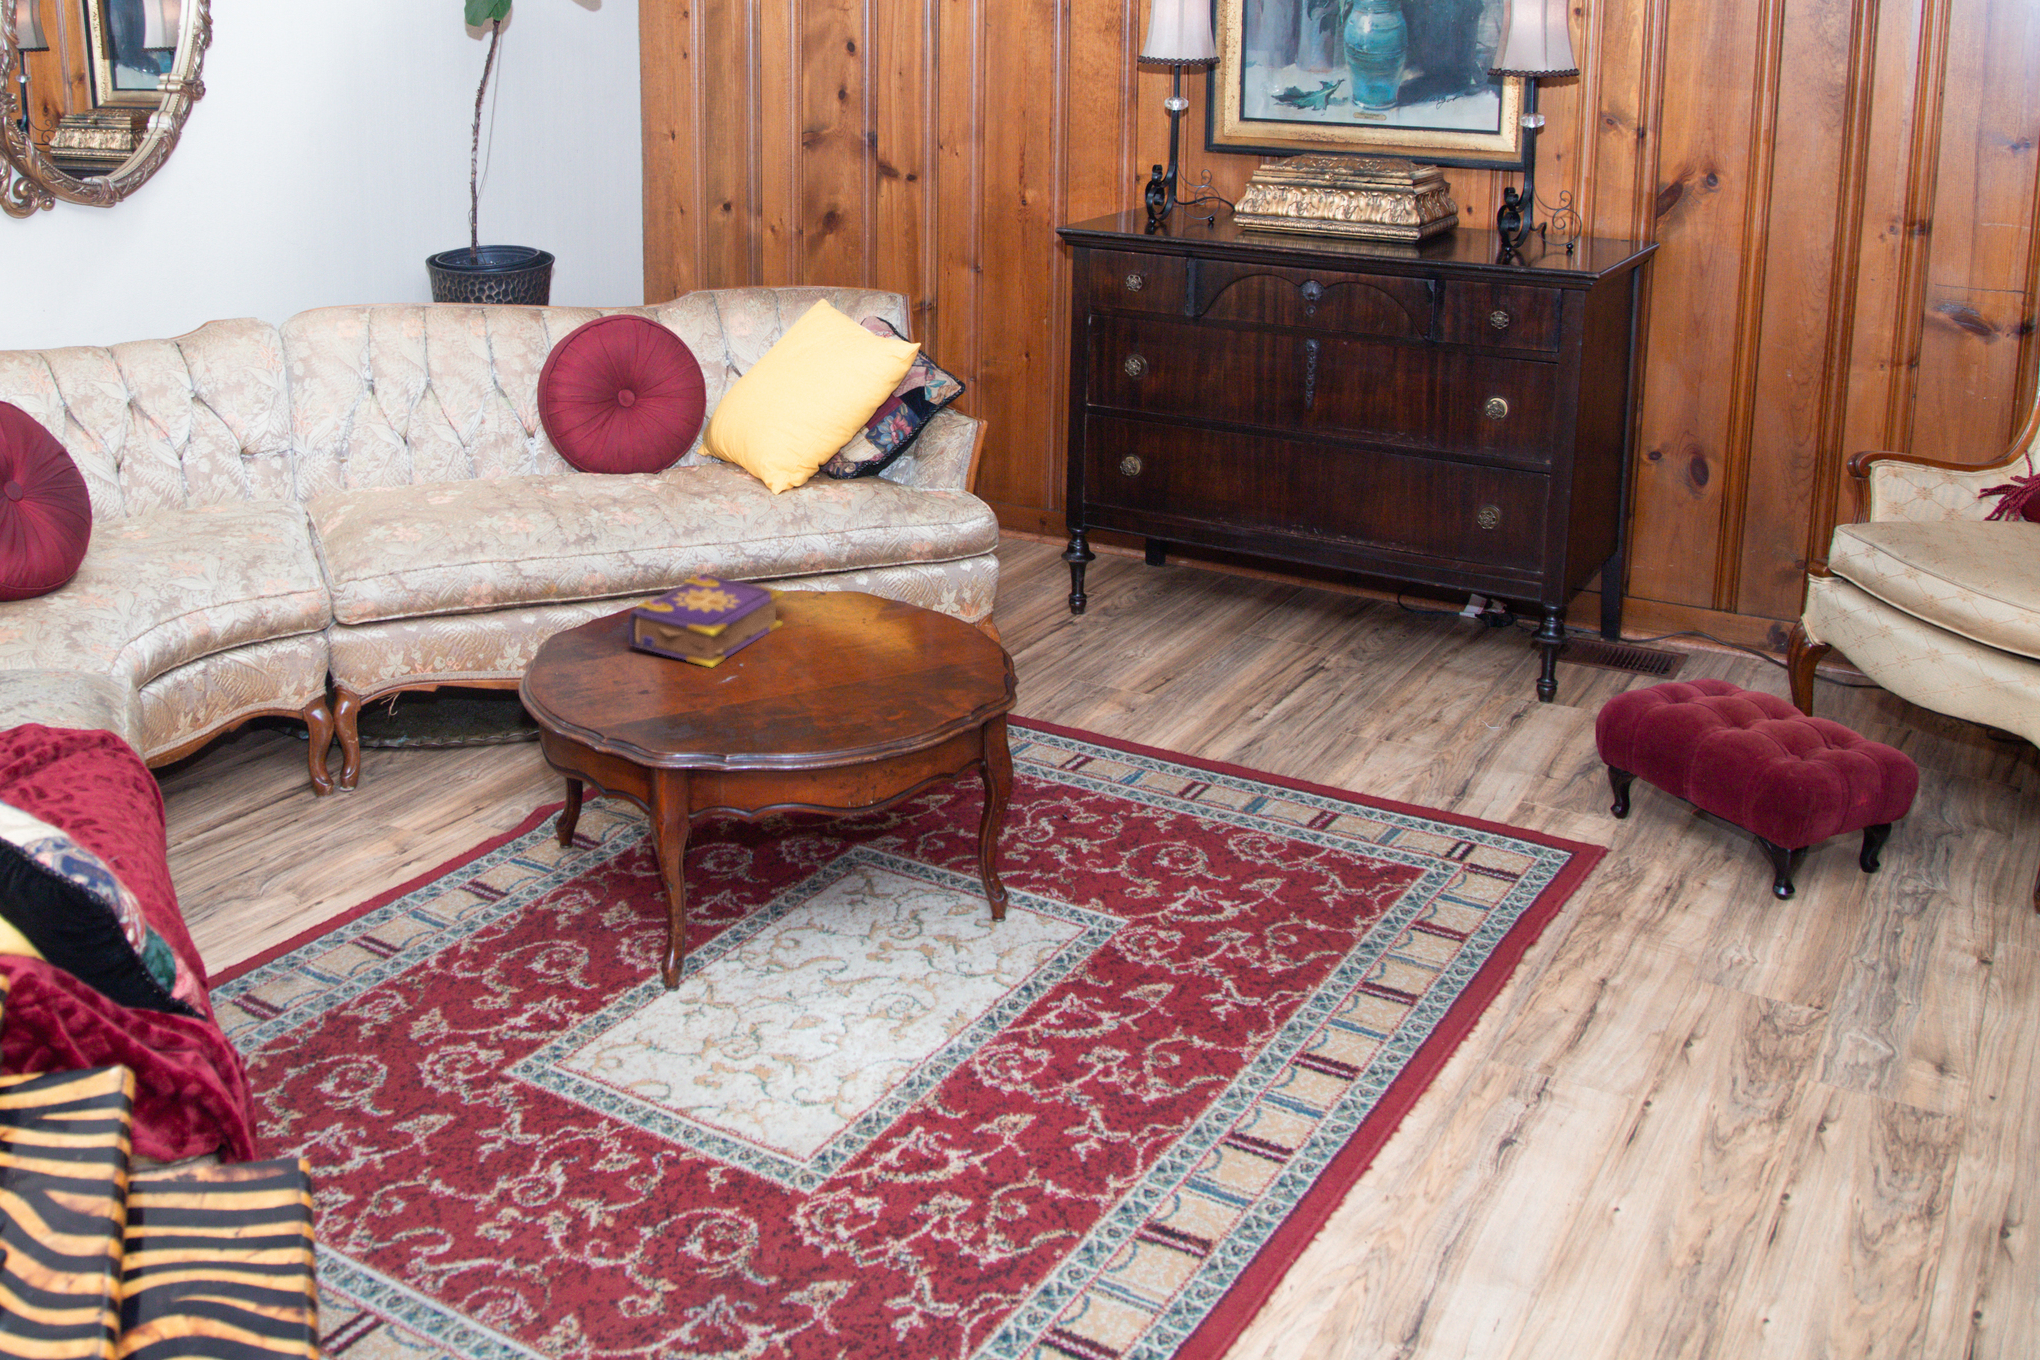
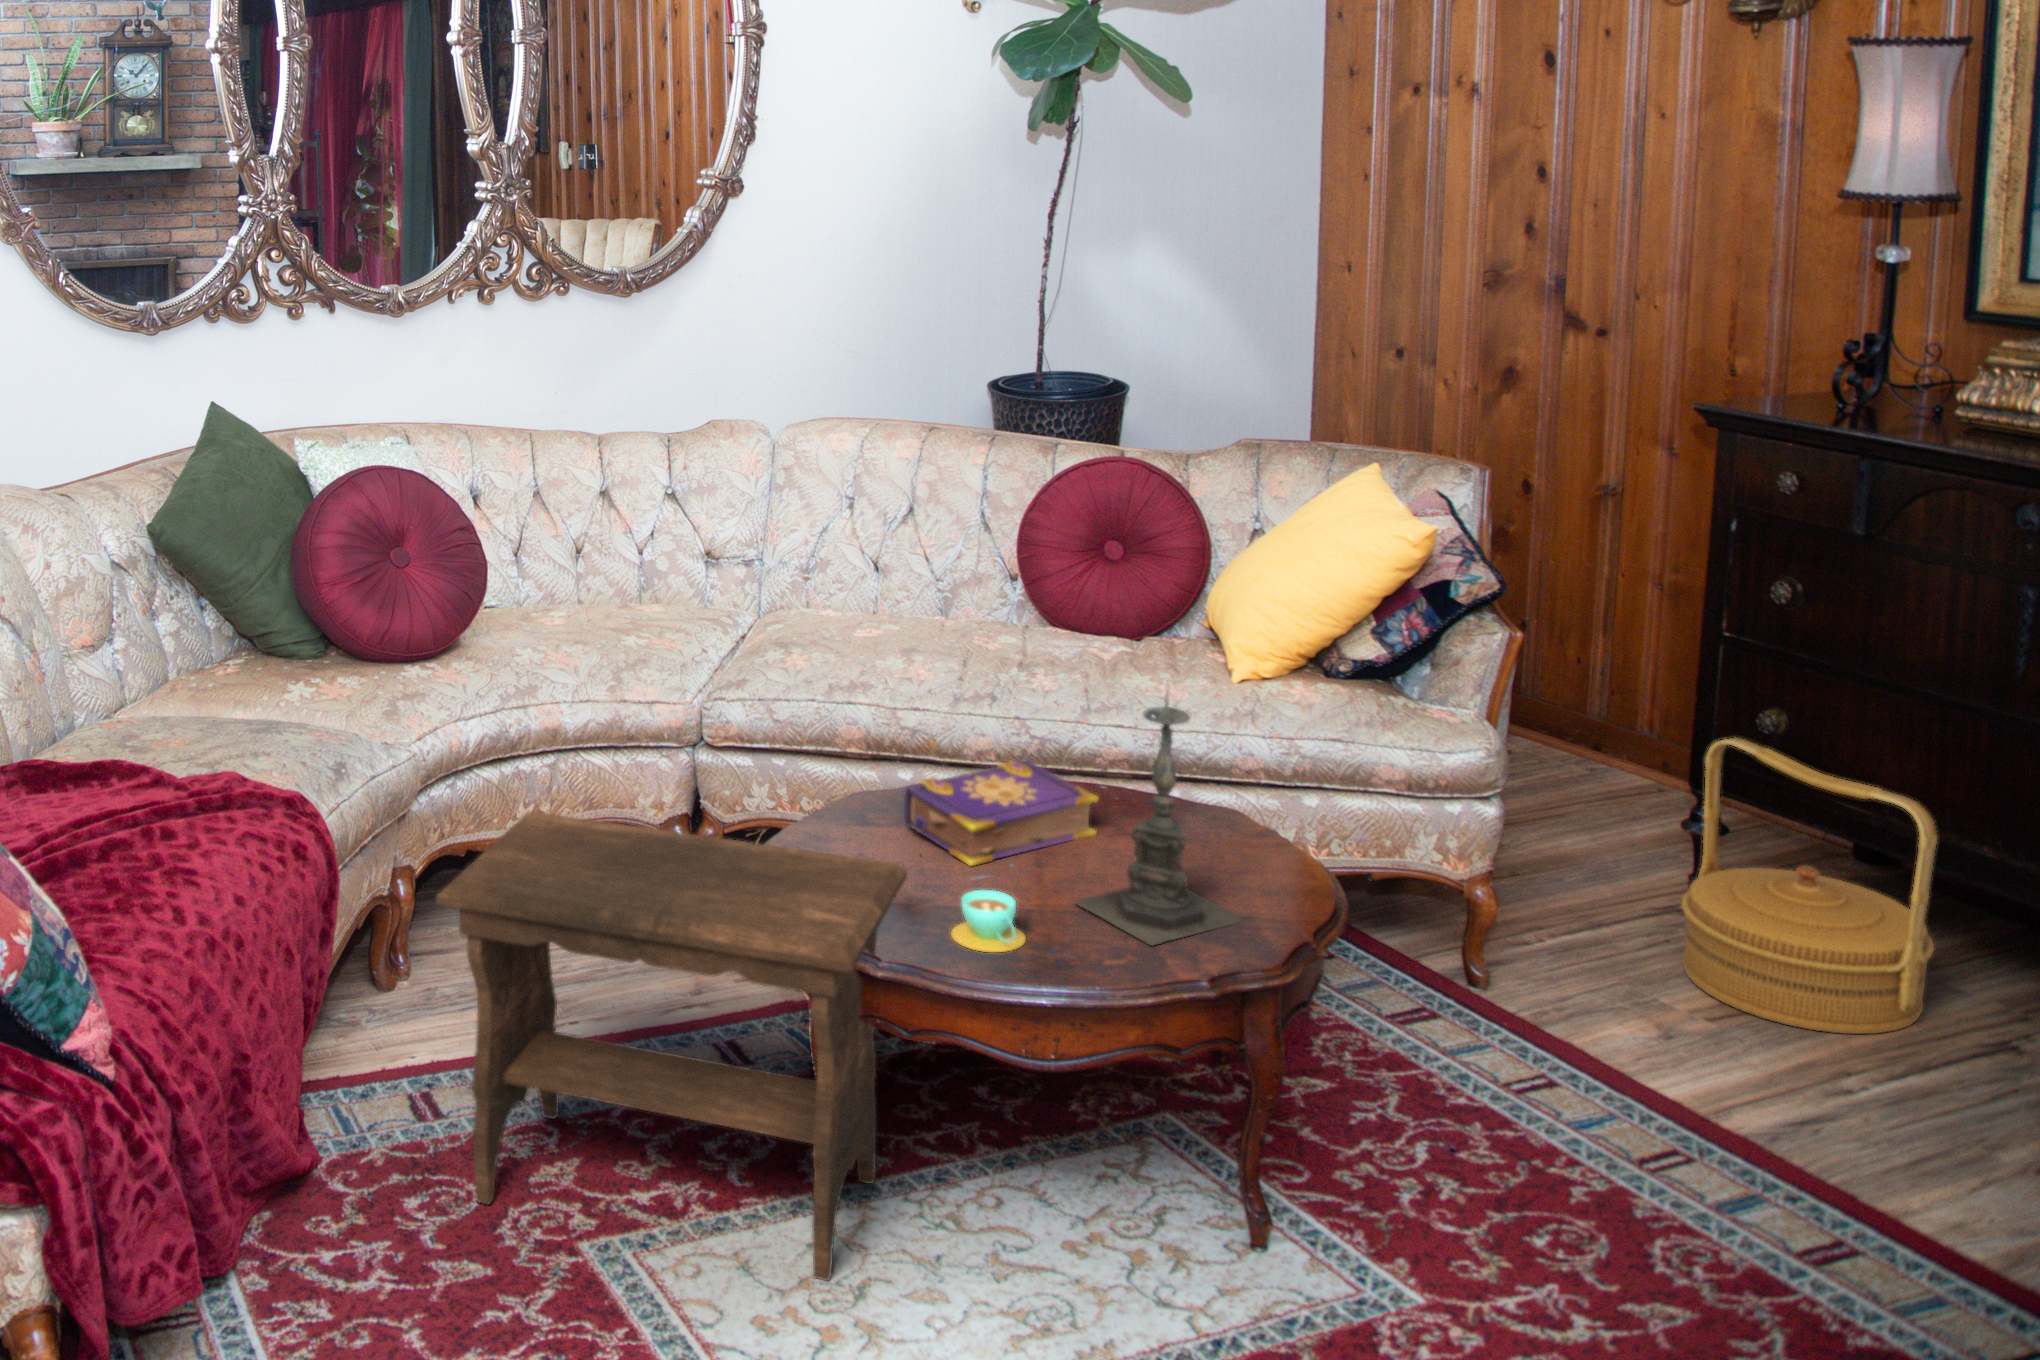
candle holder: none [821,468,955,693] -> present [1076,698,1241,945]
woven basket: none [1104,481,1275,684] -> present [1681,737,1937,1034]
footstool: none [314,667,745,1087] -> present [436,812,907,1281]
teacup: none [750,674,818,726] -> present [951,890,1026,952]

